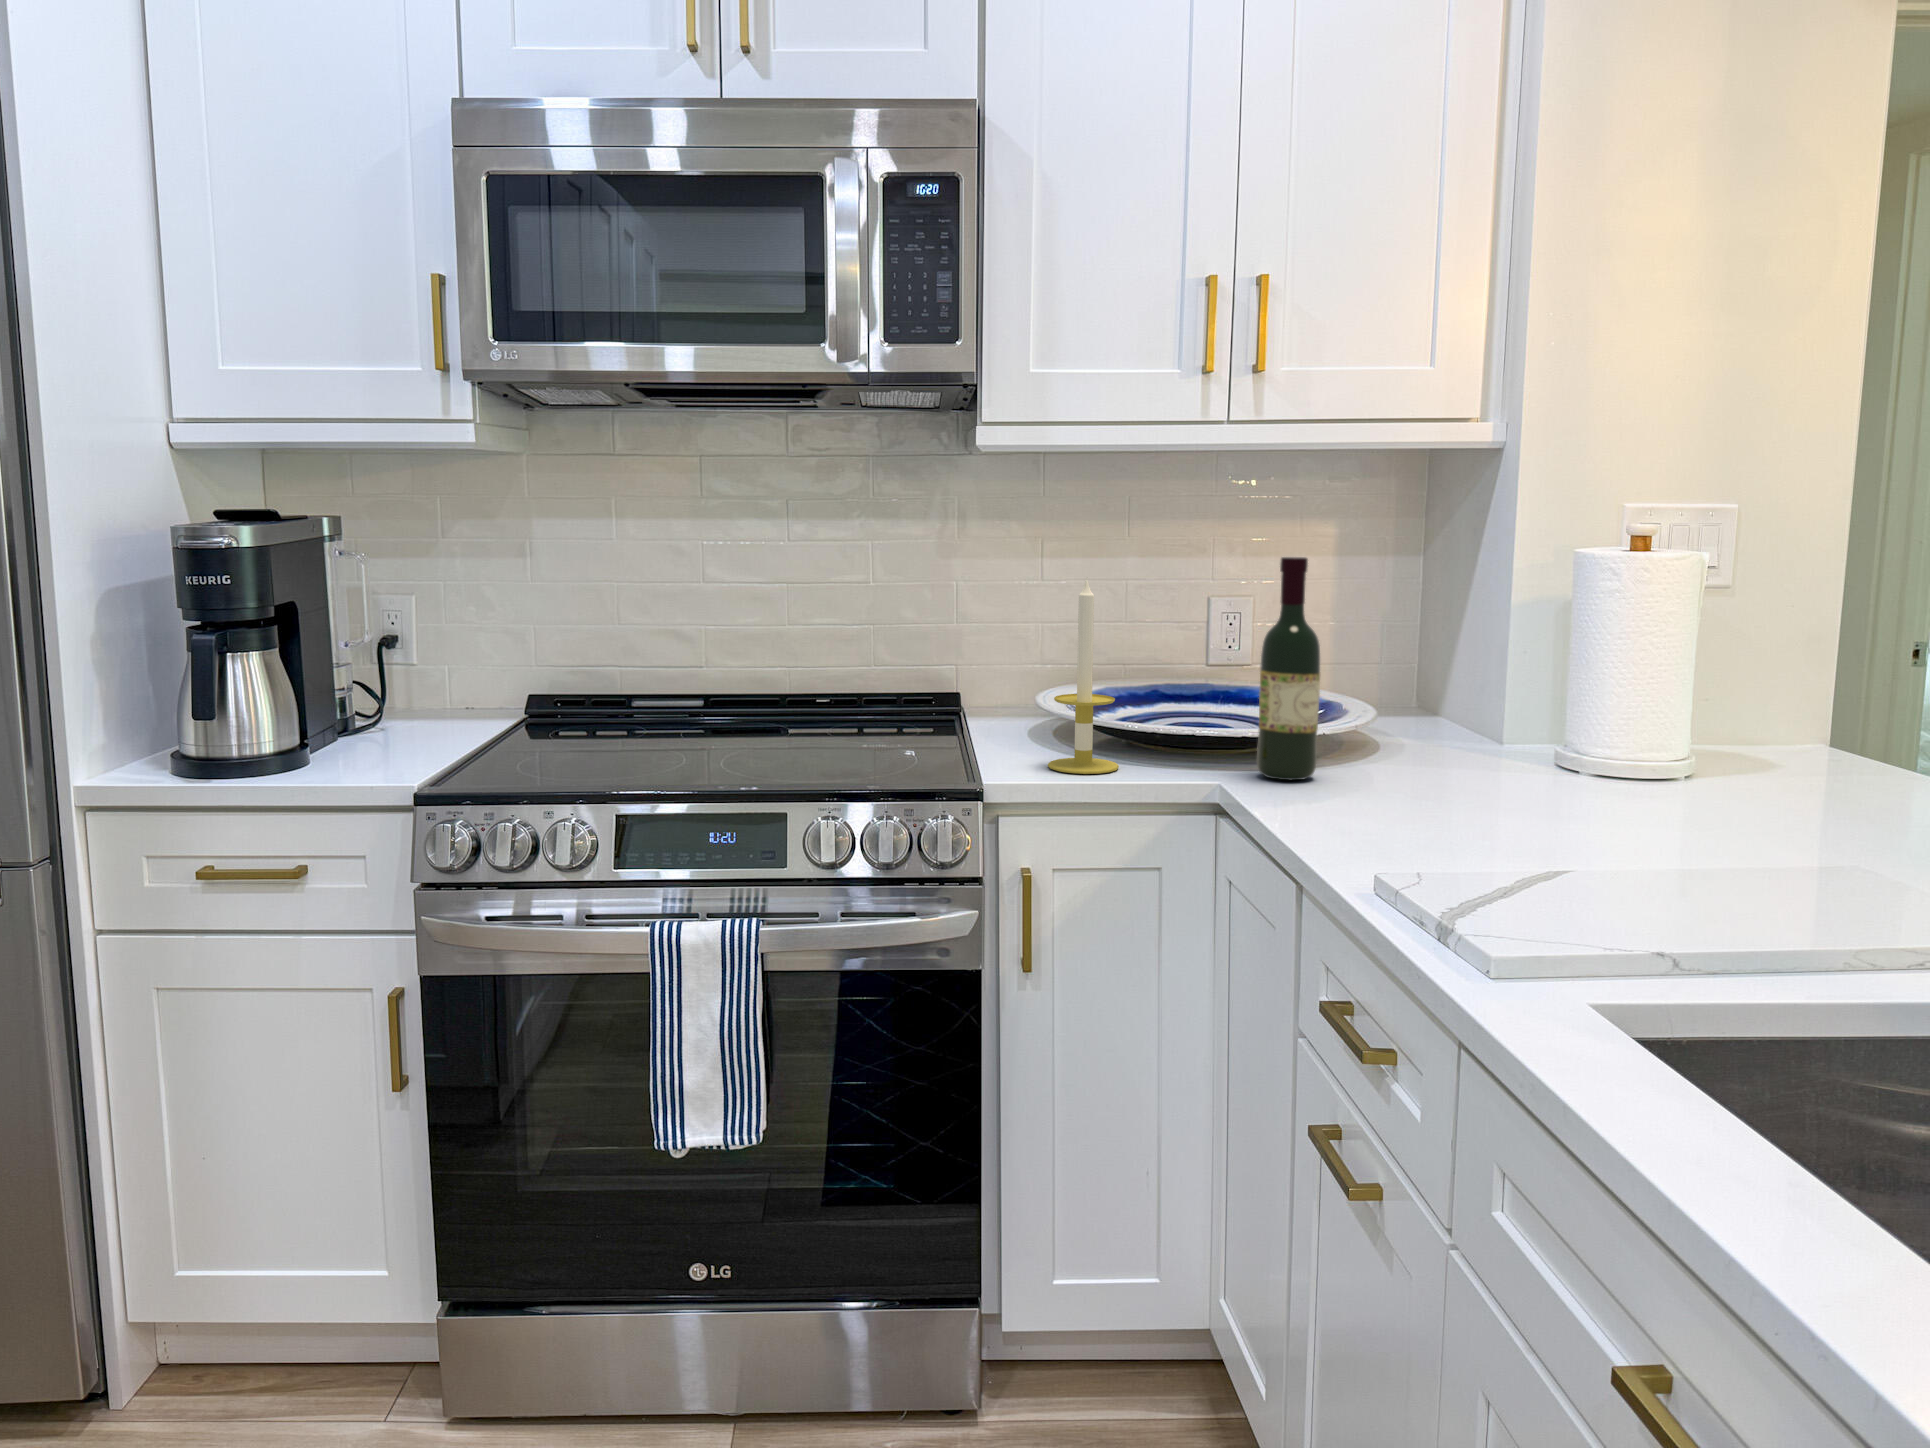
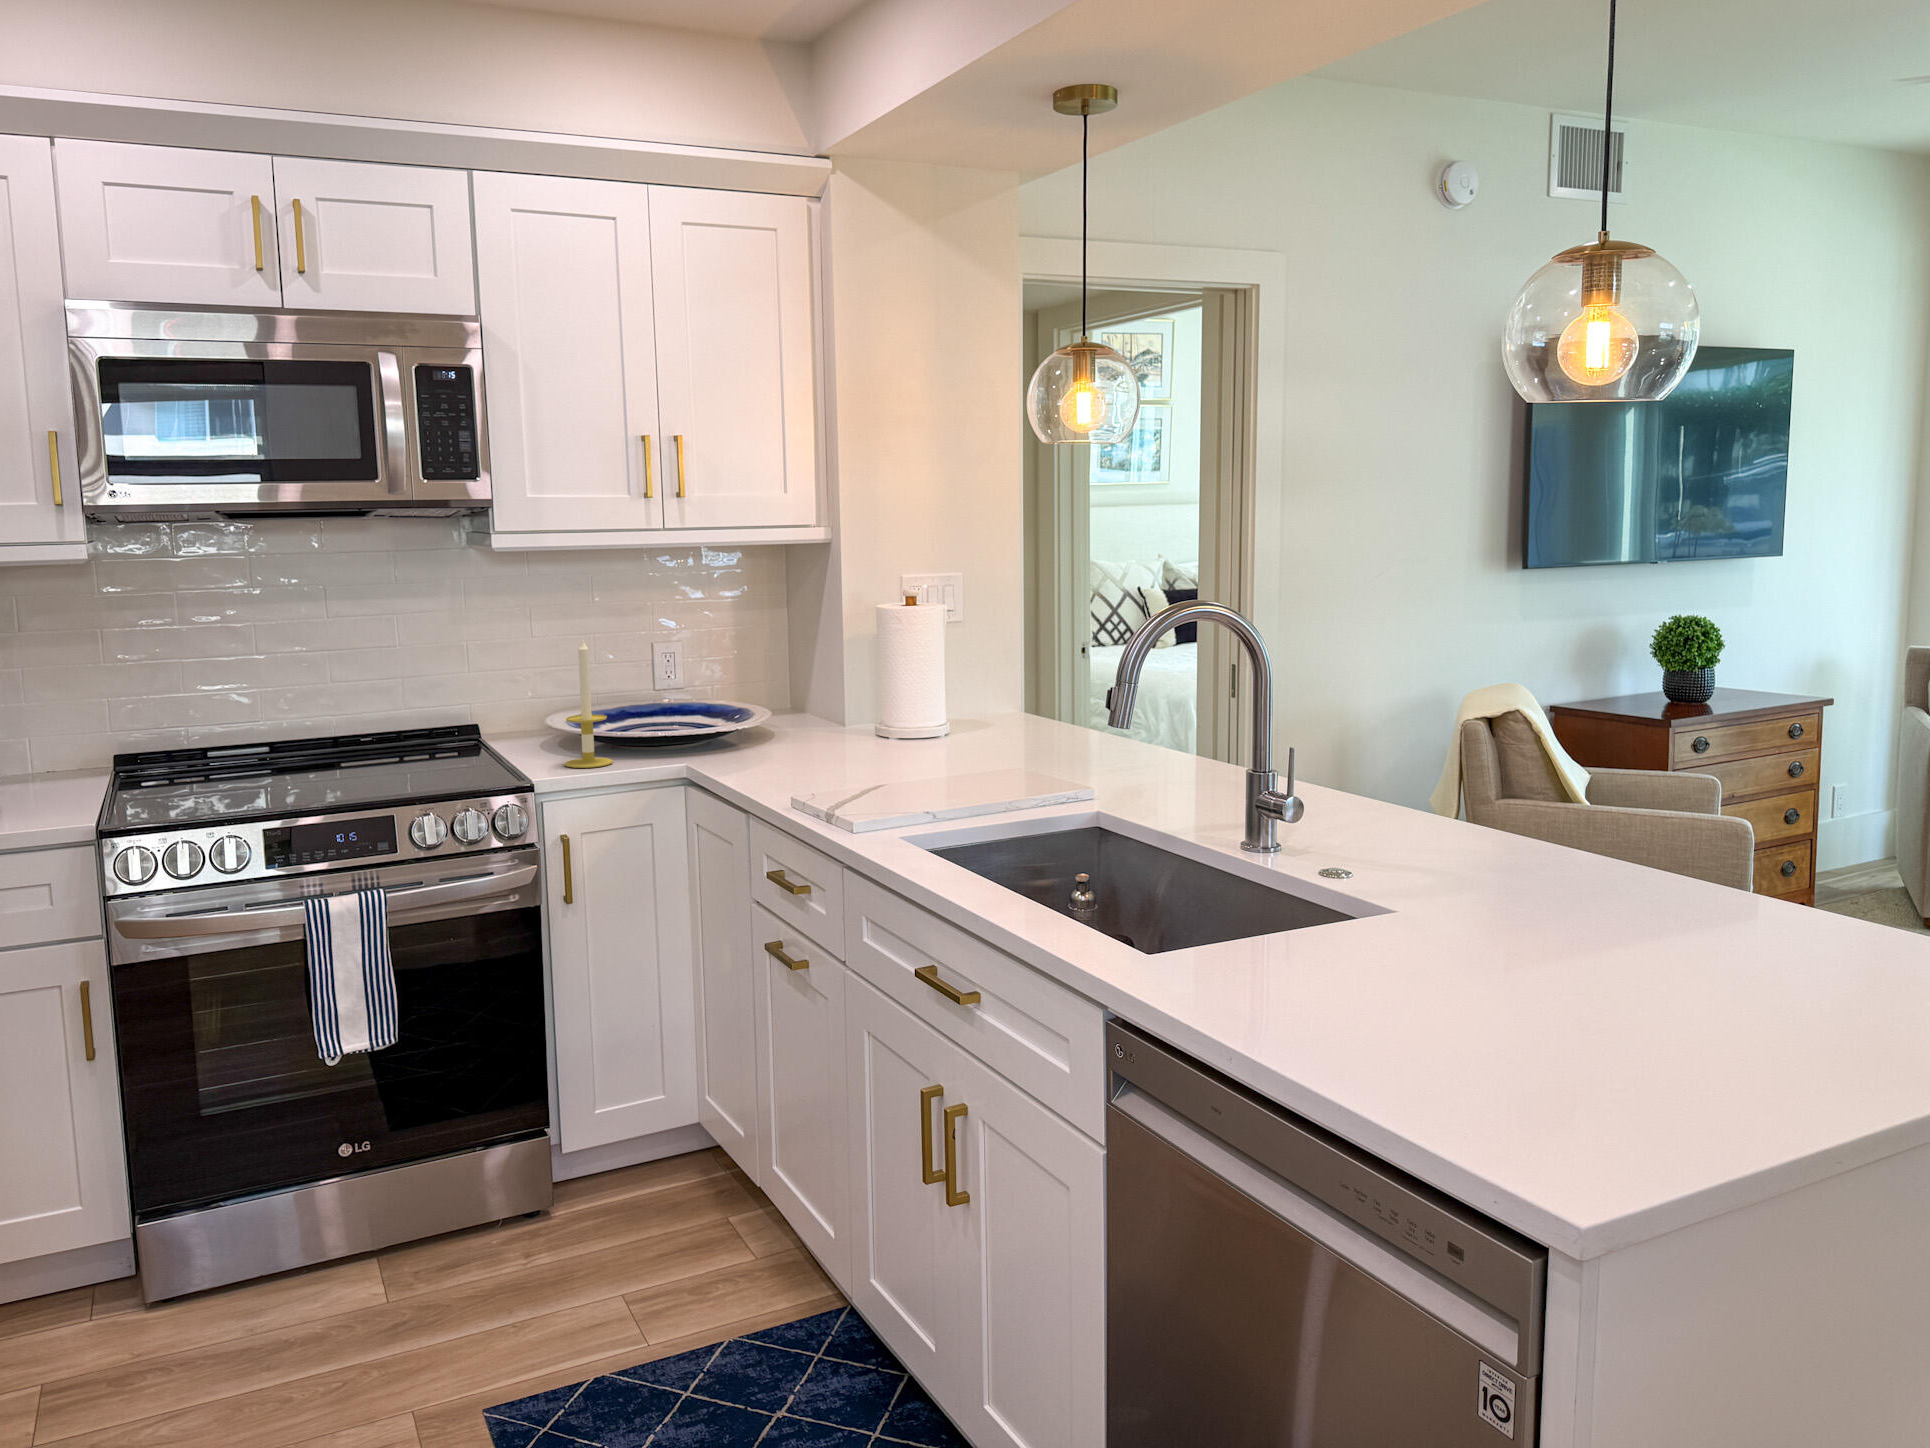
wine bottle: present [1257,557,1320,780] -> none [700,617,739,758]

